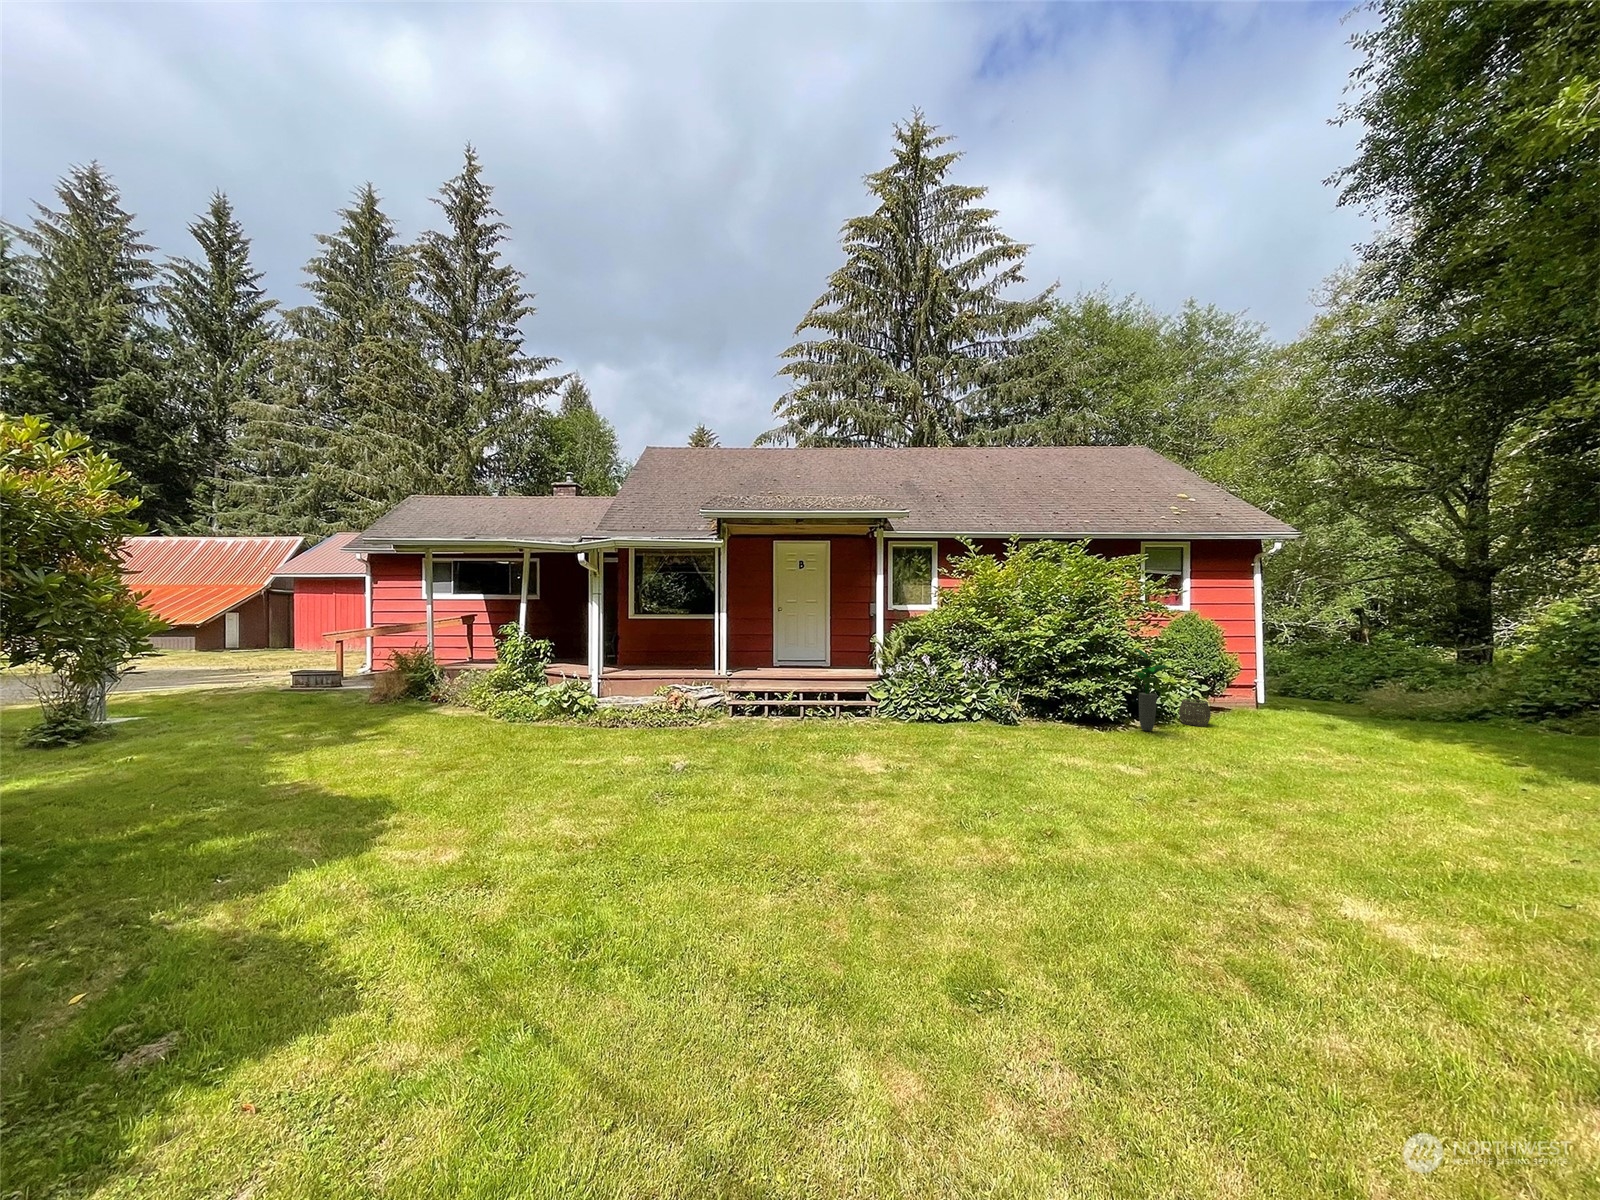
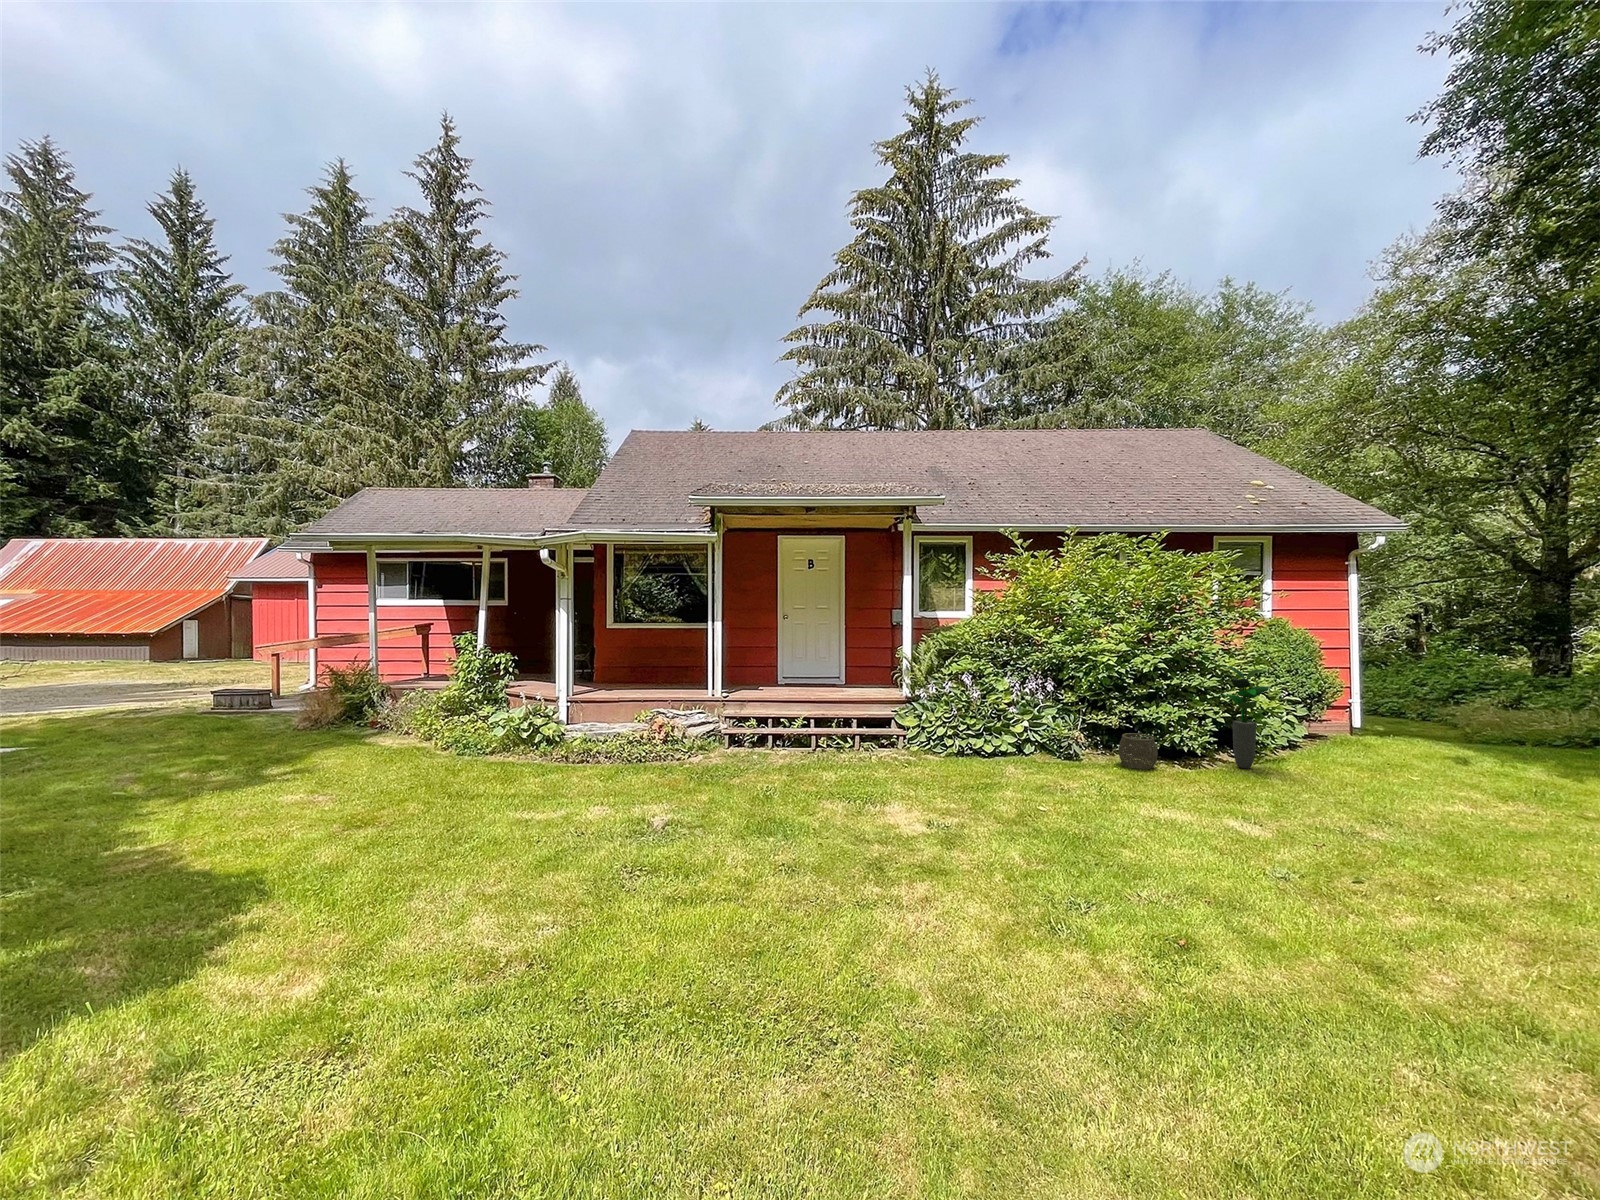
woven basket: present [1179,699,1211,726] -> present [1118,733,1158,769]

